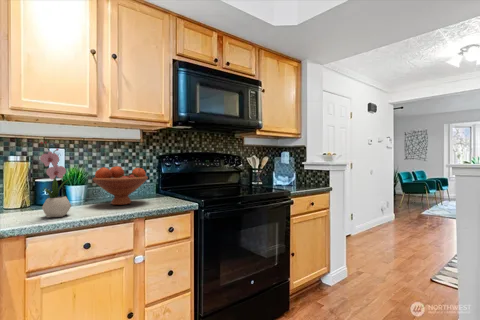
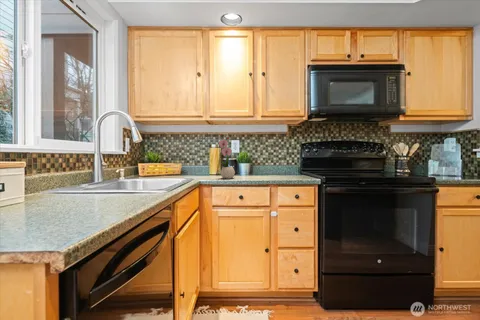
fruit bowl: present [93,166,148,205] -> none [250,150,286,176]

